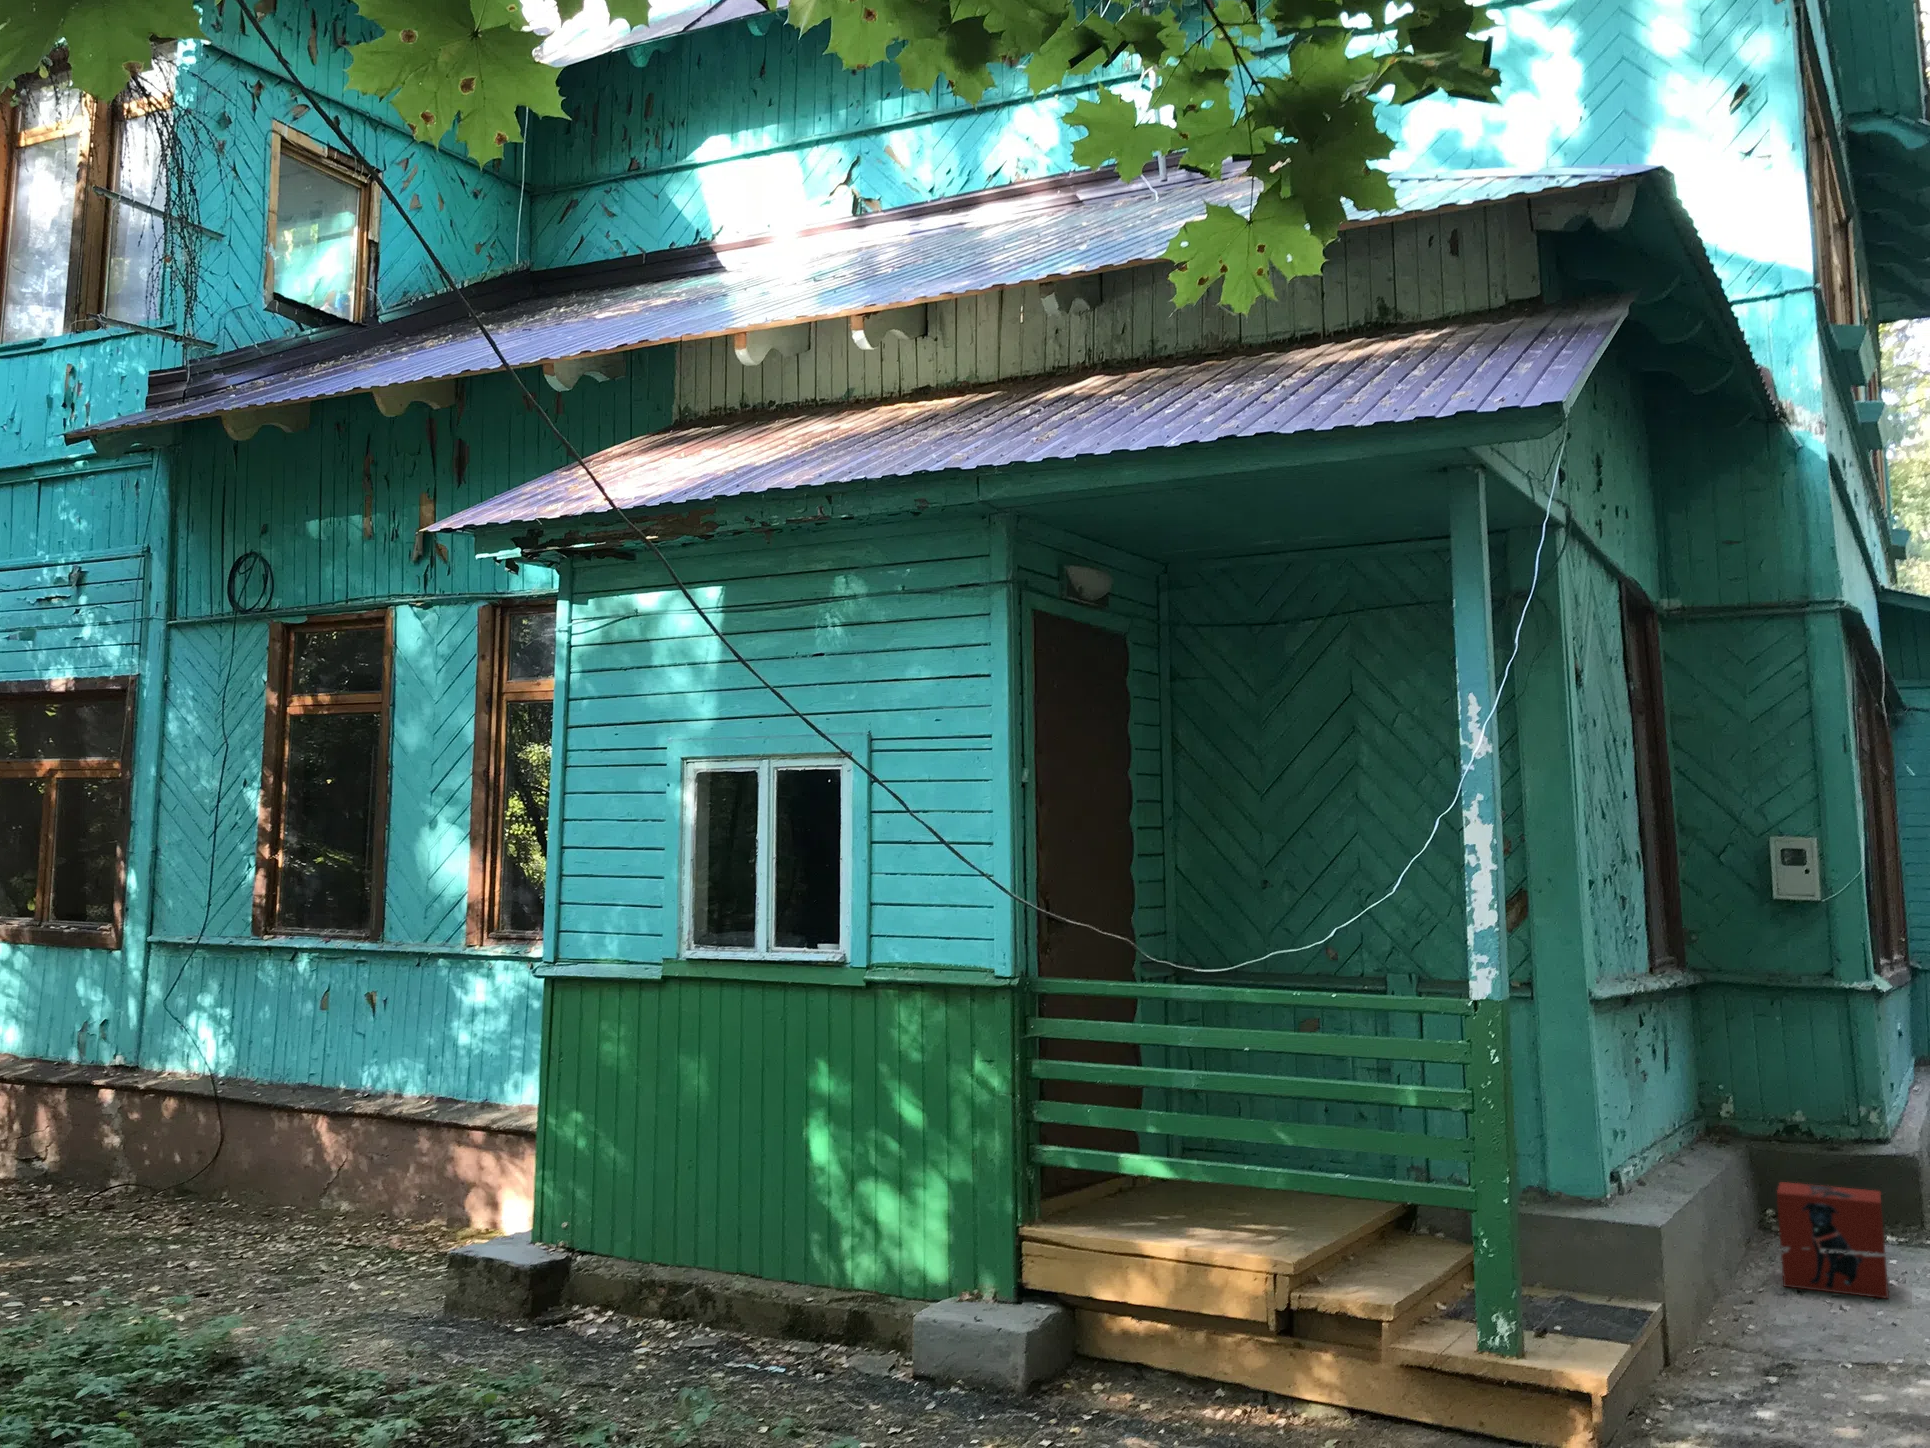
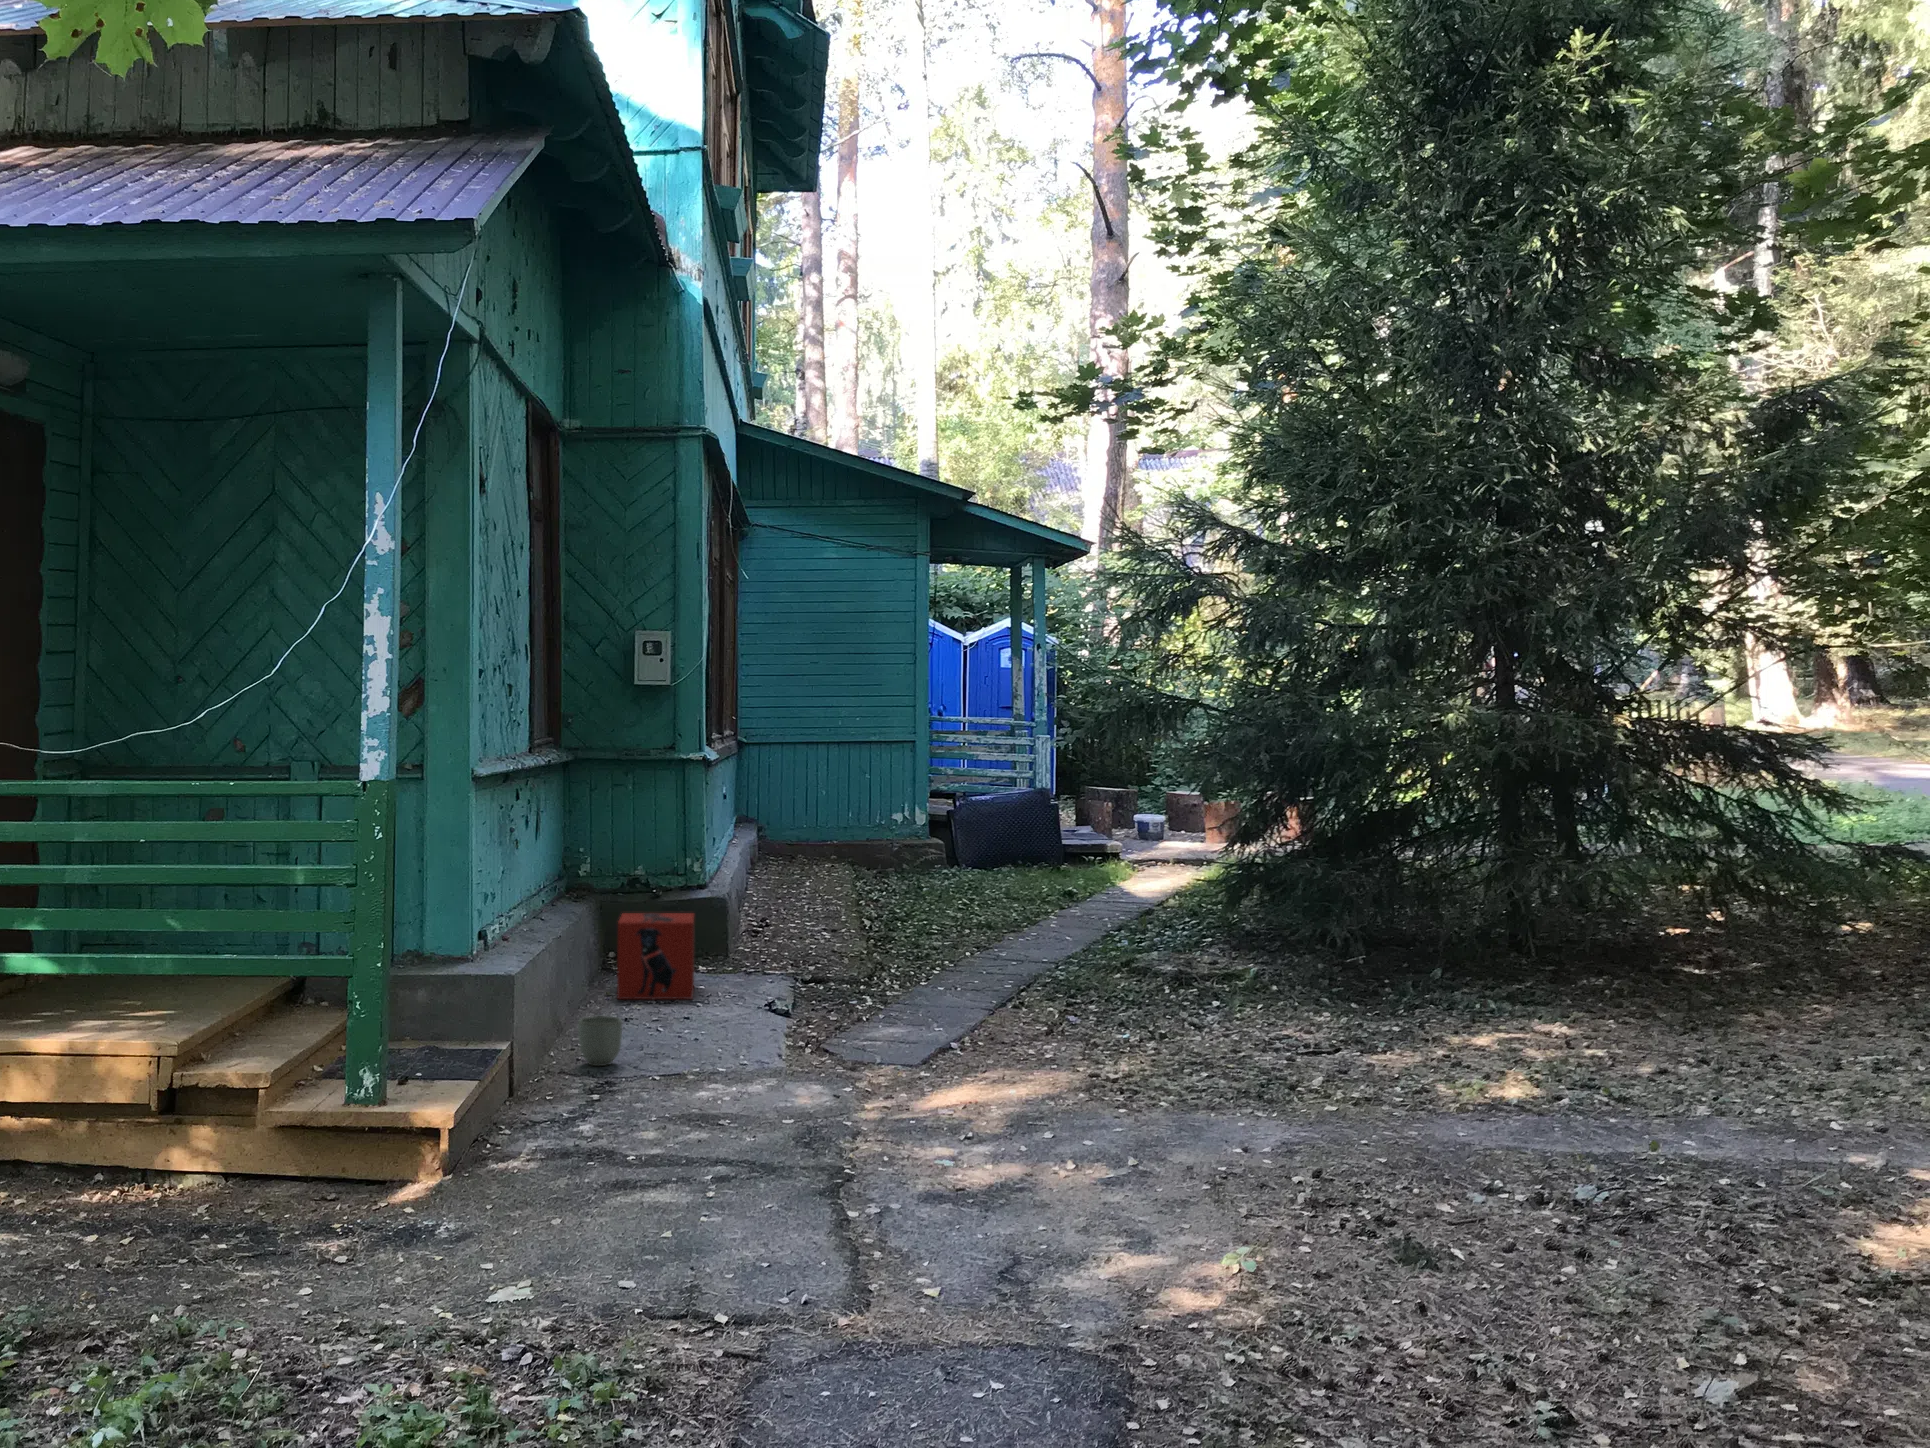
planter: none [1742,1300,1802,1363] -> present [578,1016,622,1066]

